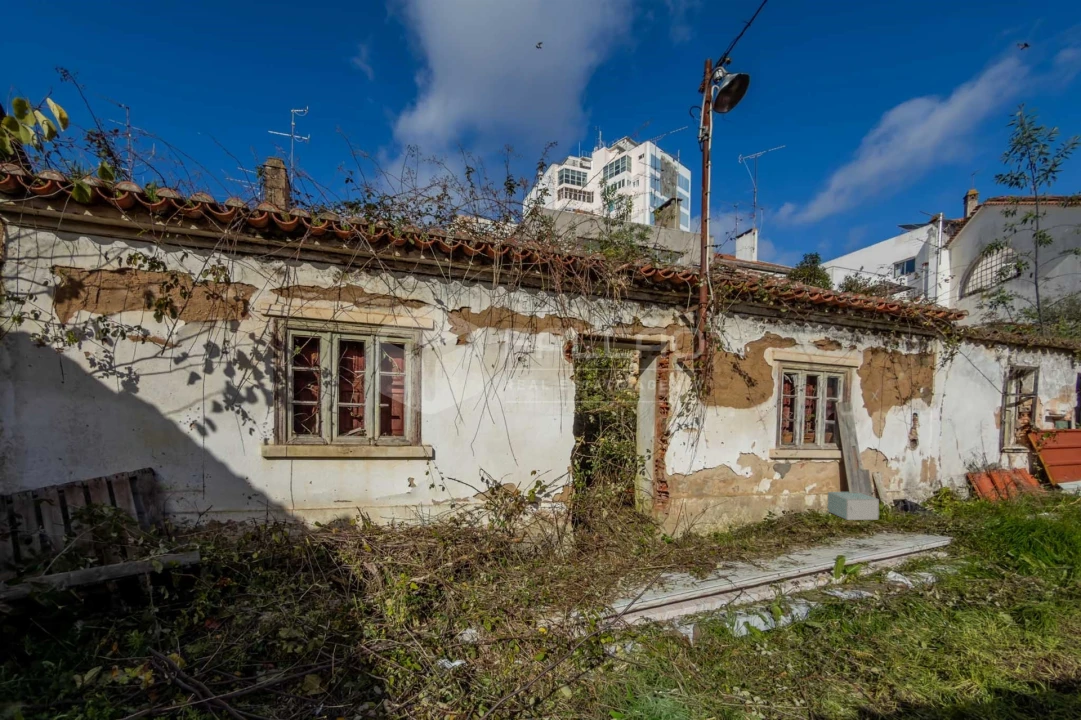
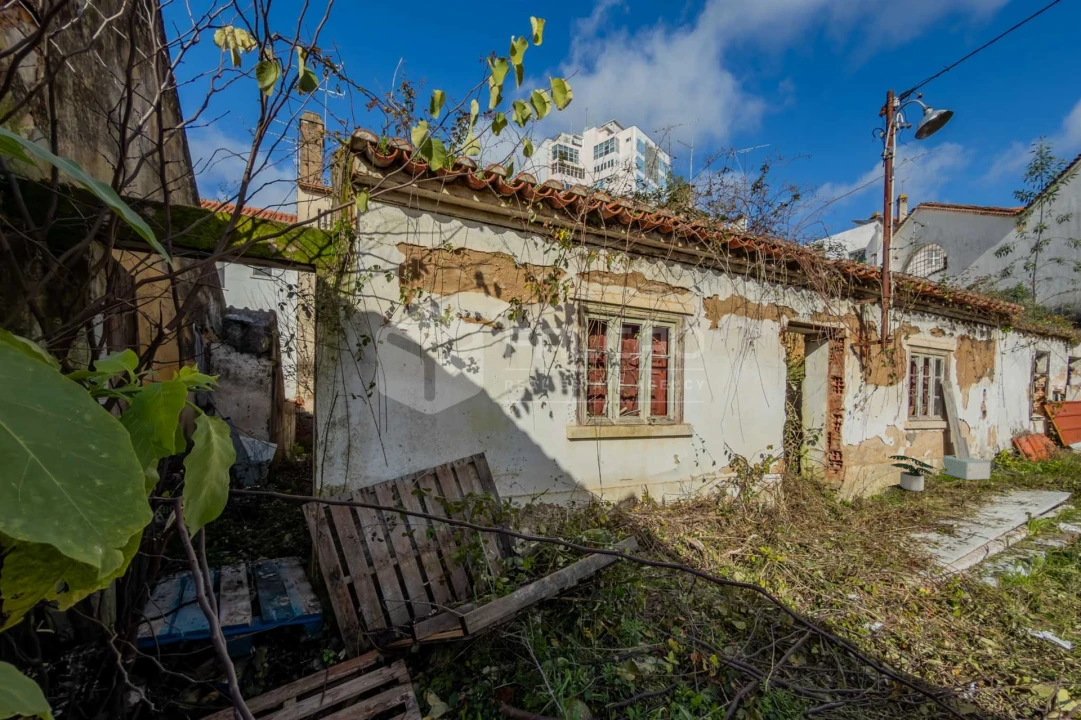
potted plant: none [735,489,784,531] -> present [888,455,937,492]

